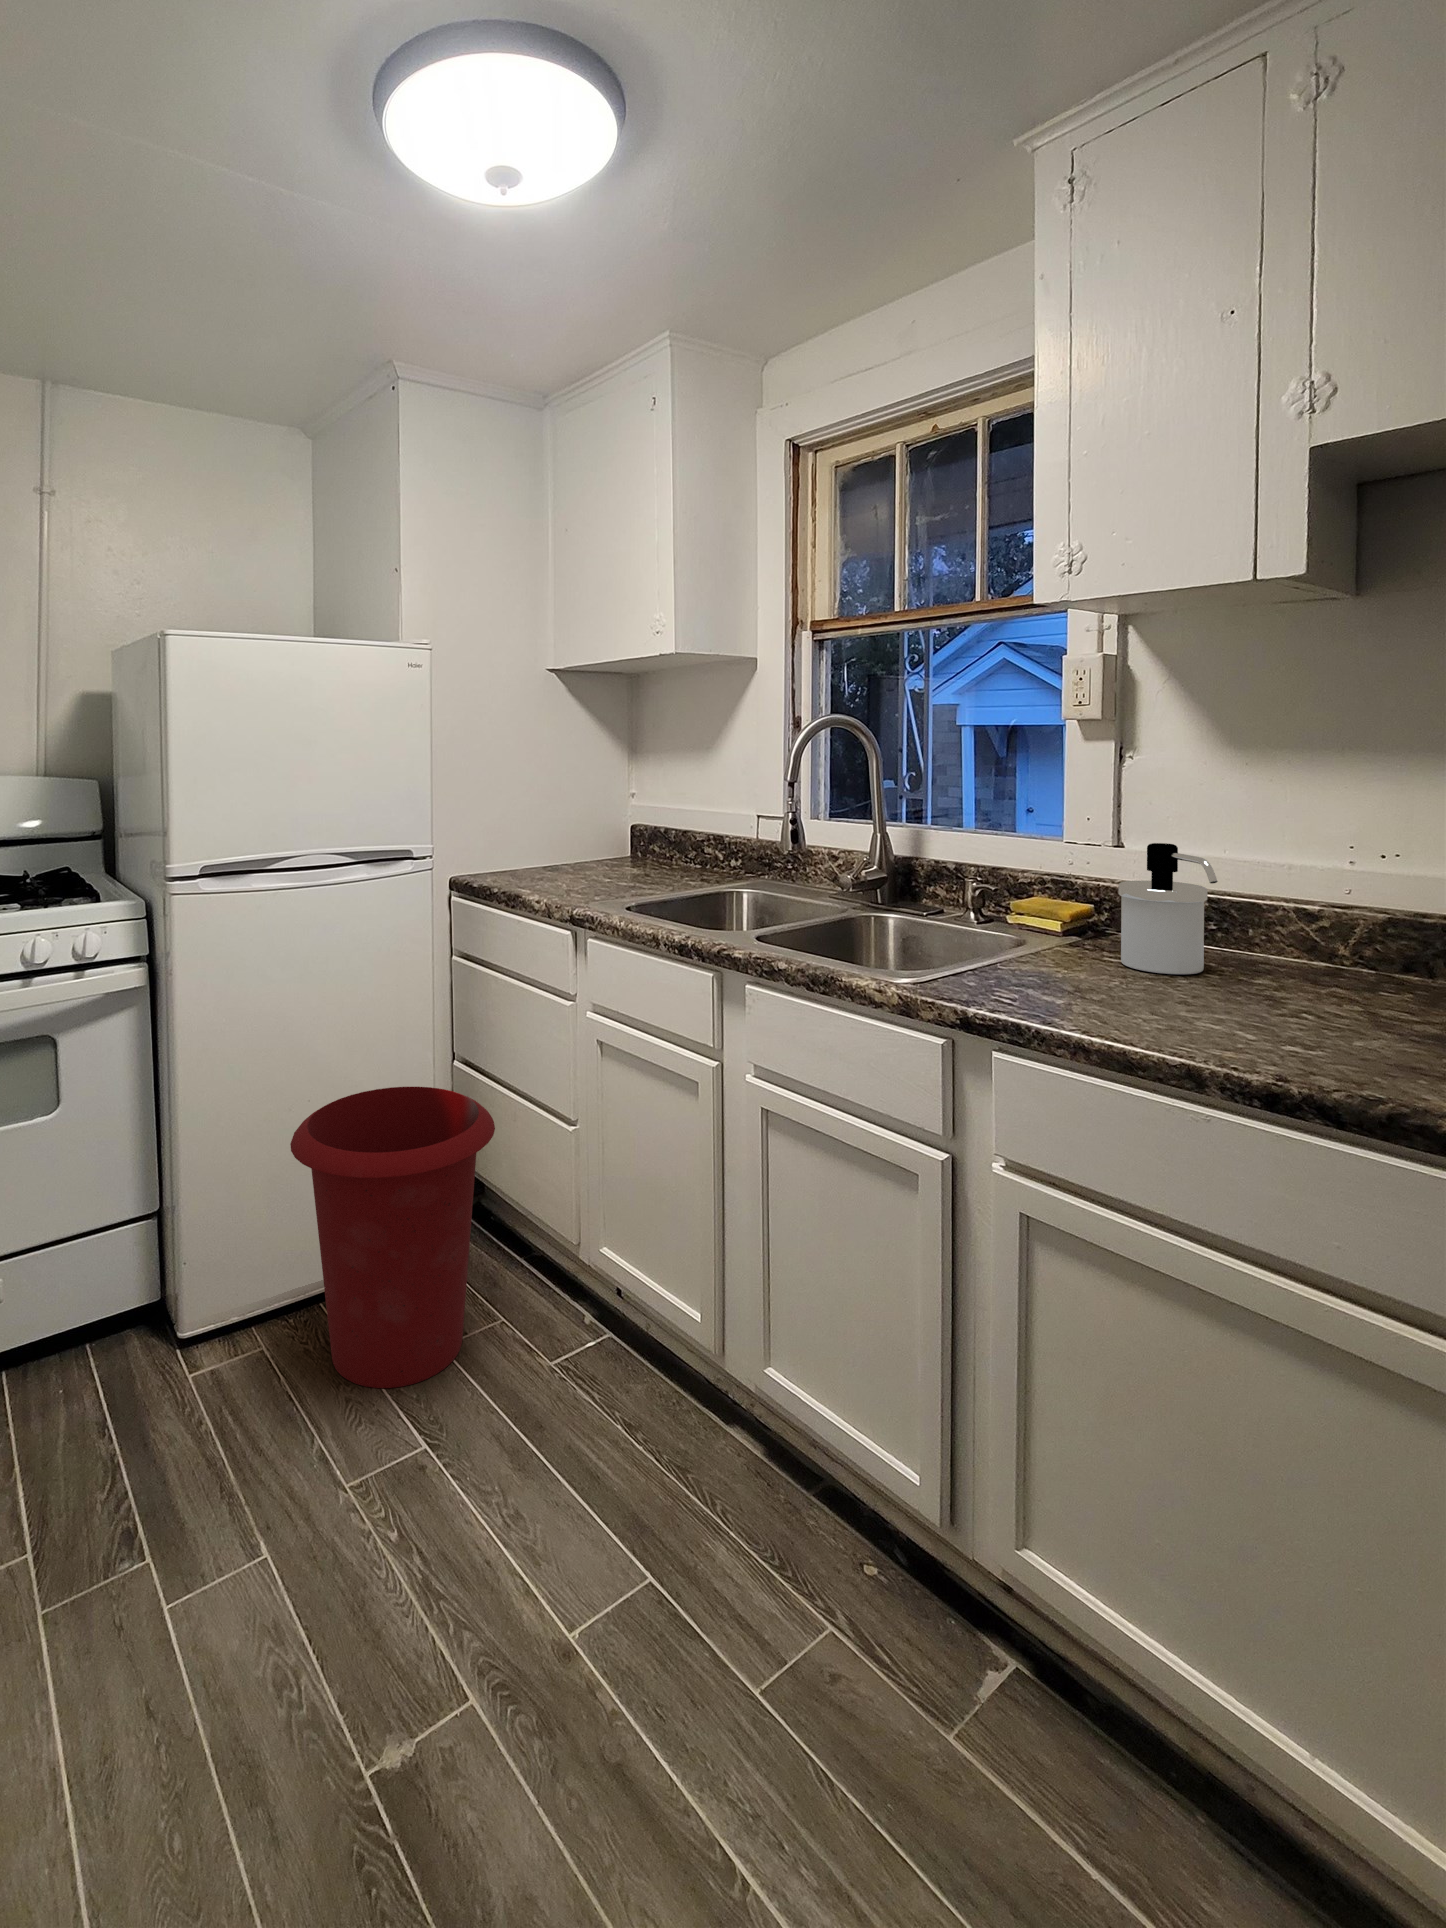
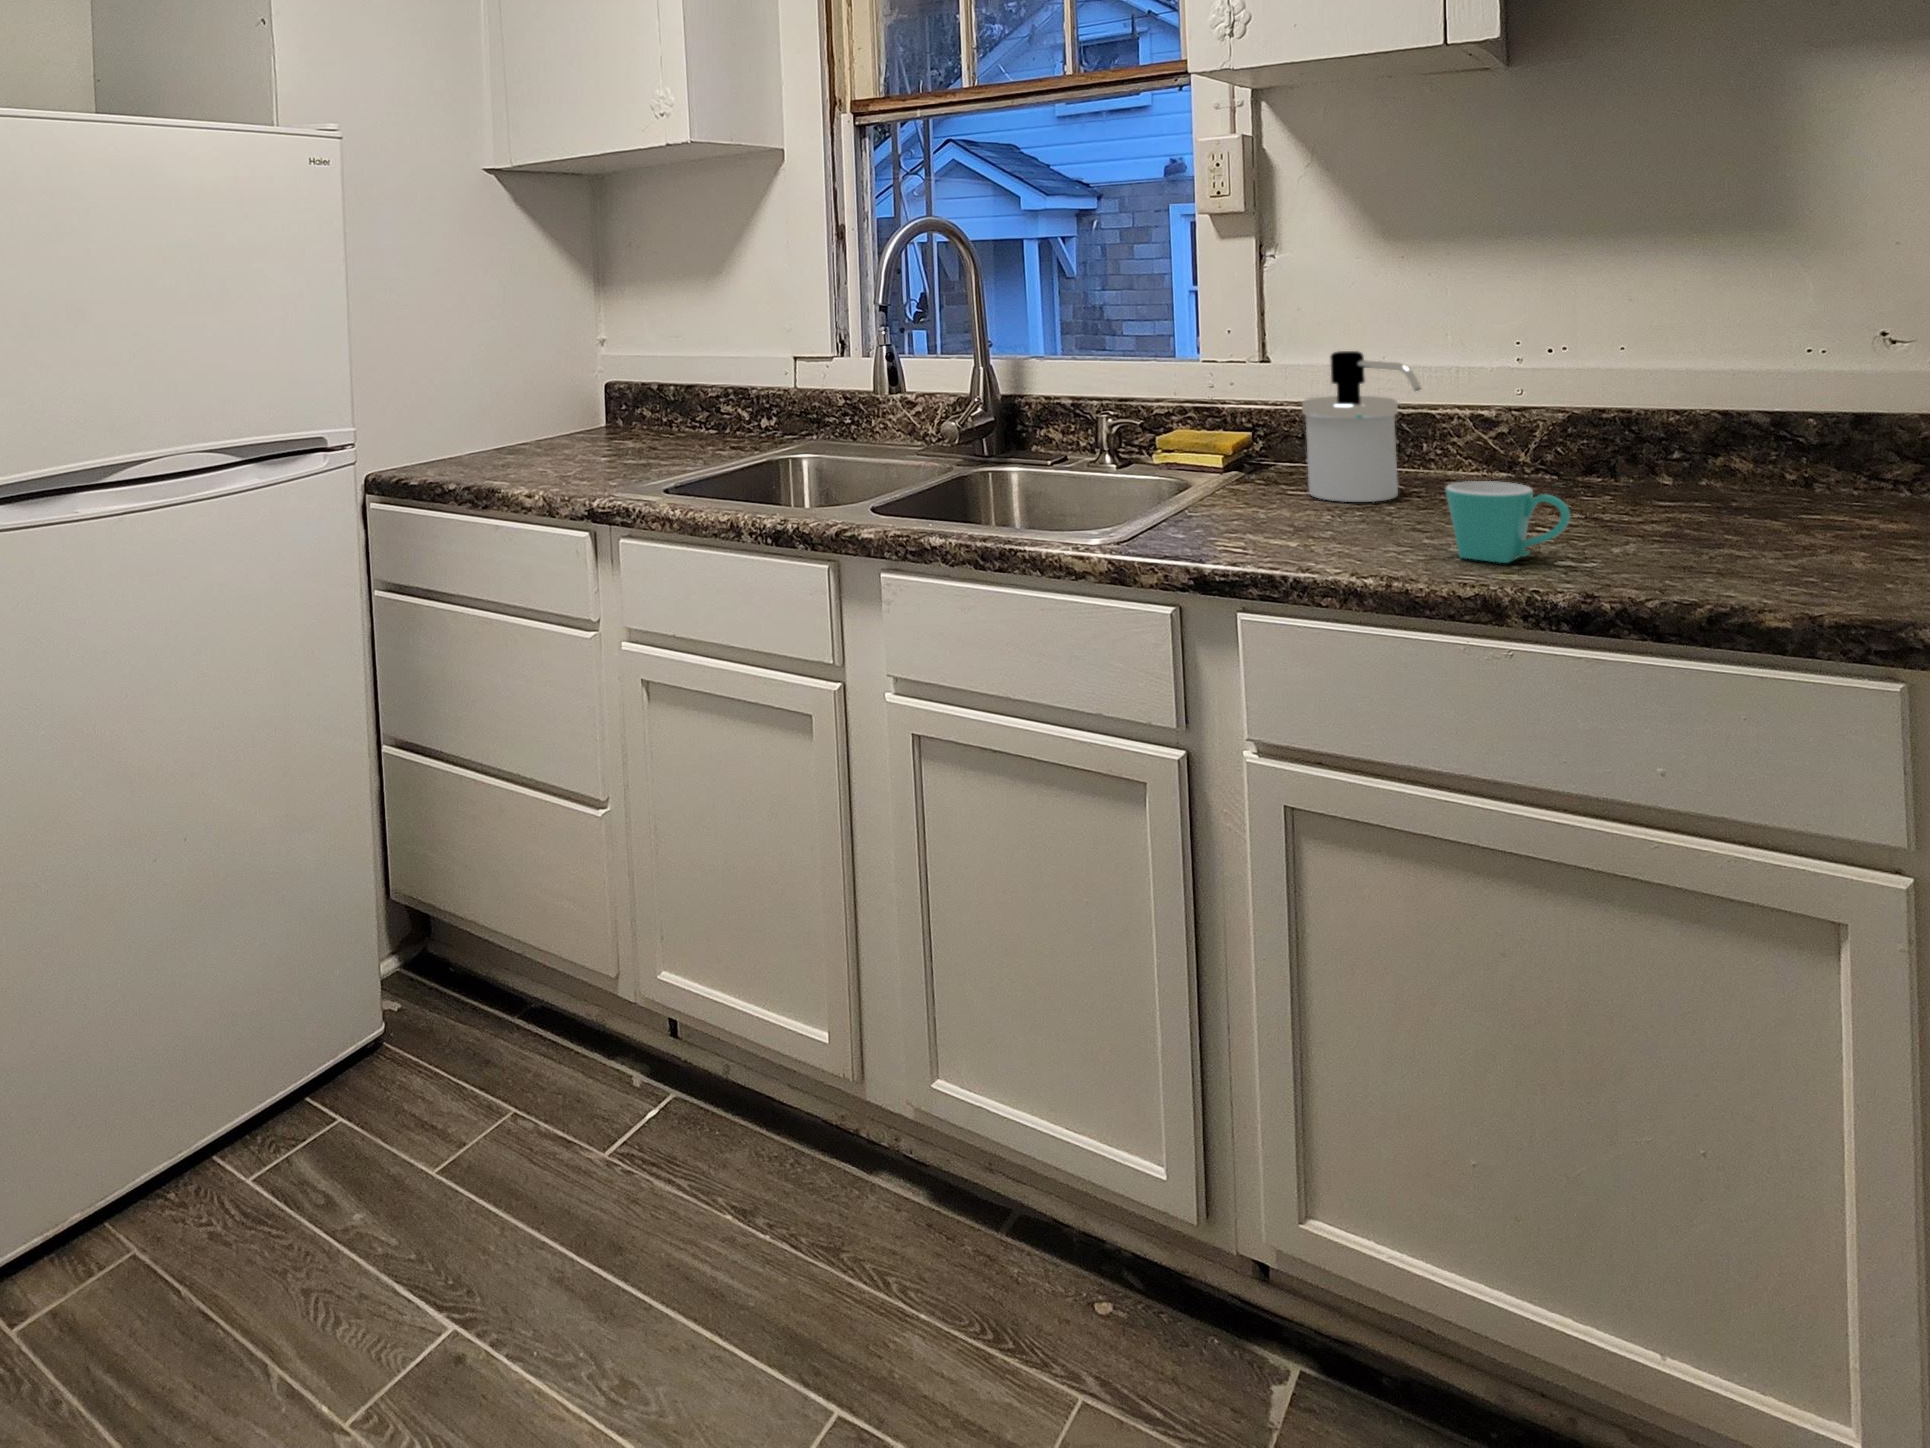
mug: none [1192,968,1303,1043] -> present [1446,481,1570,563]
waste bin: present [290,1087,495,1388] -> none [178,791,504,1268]

